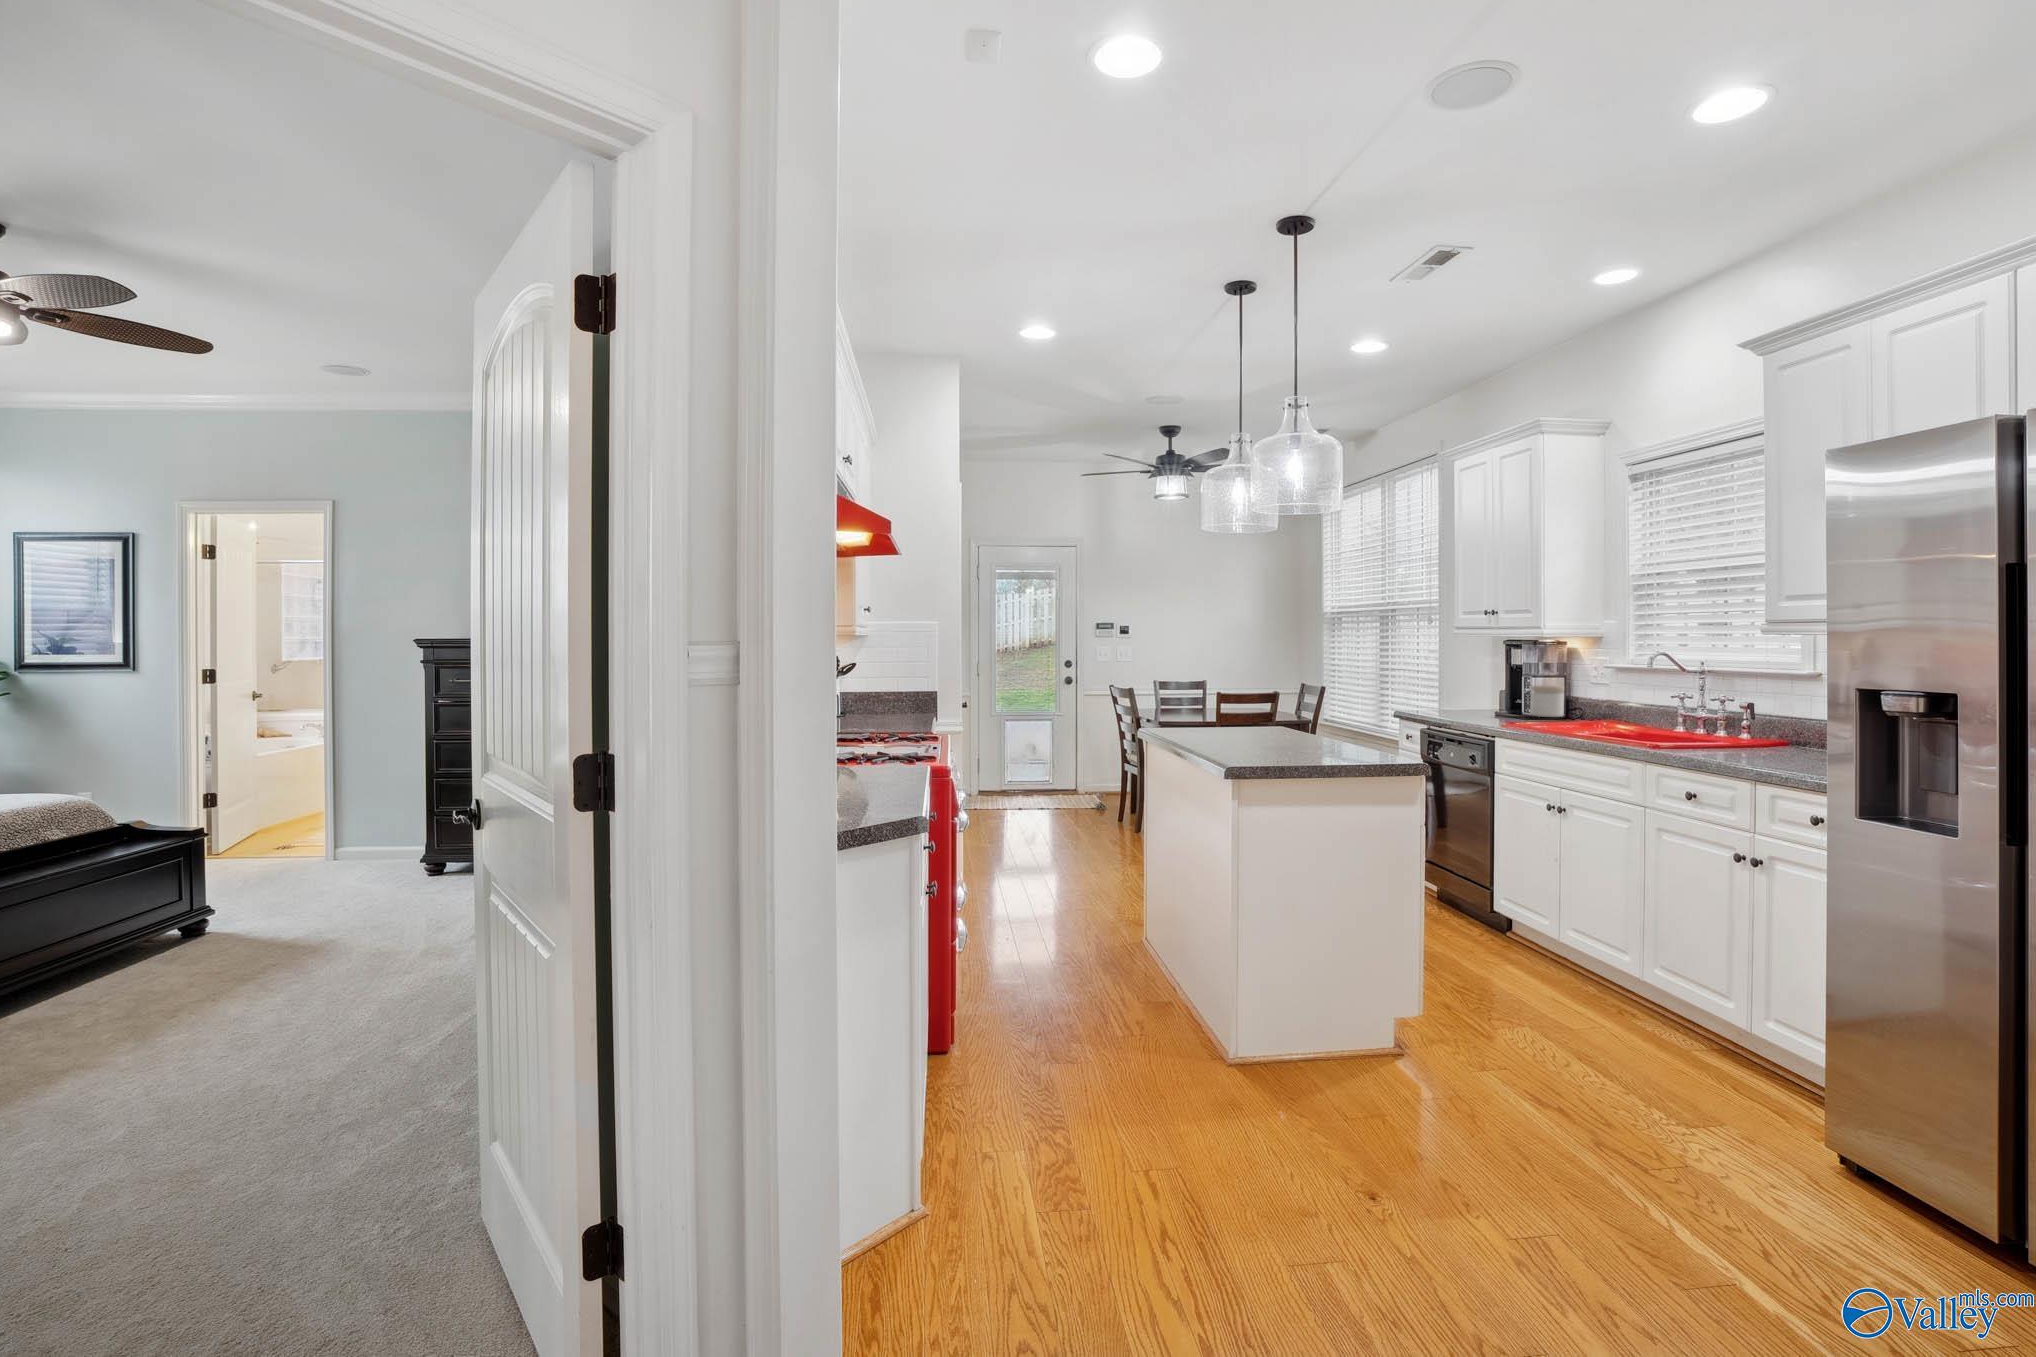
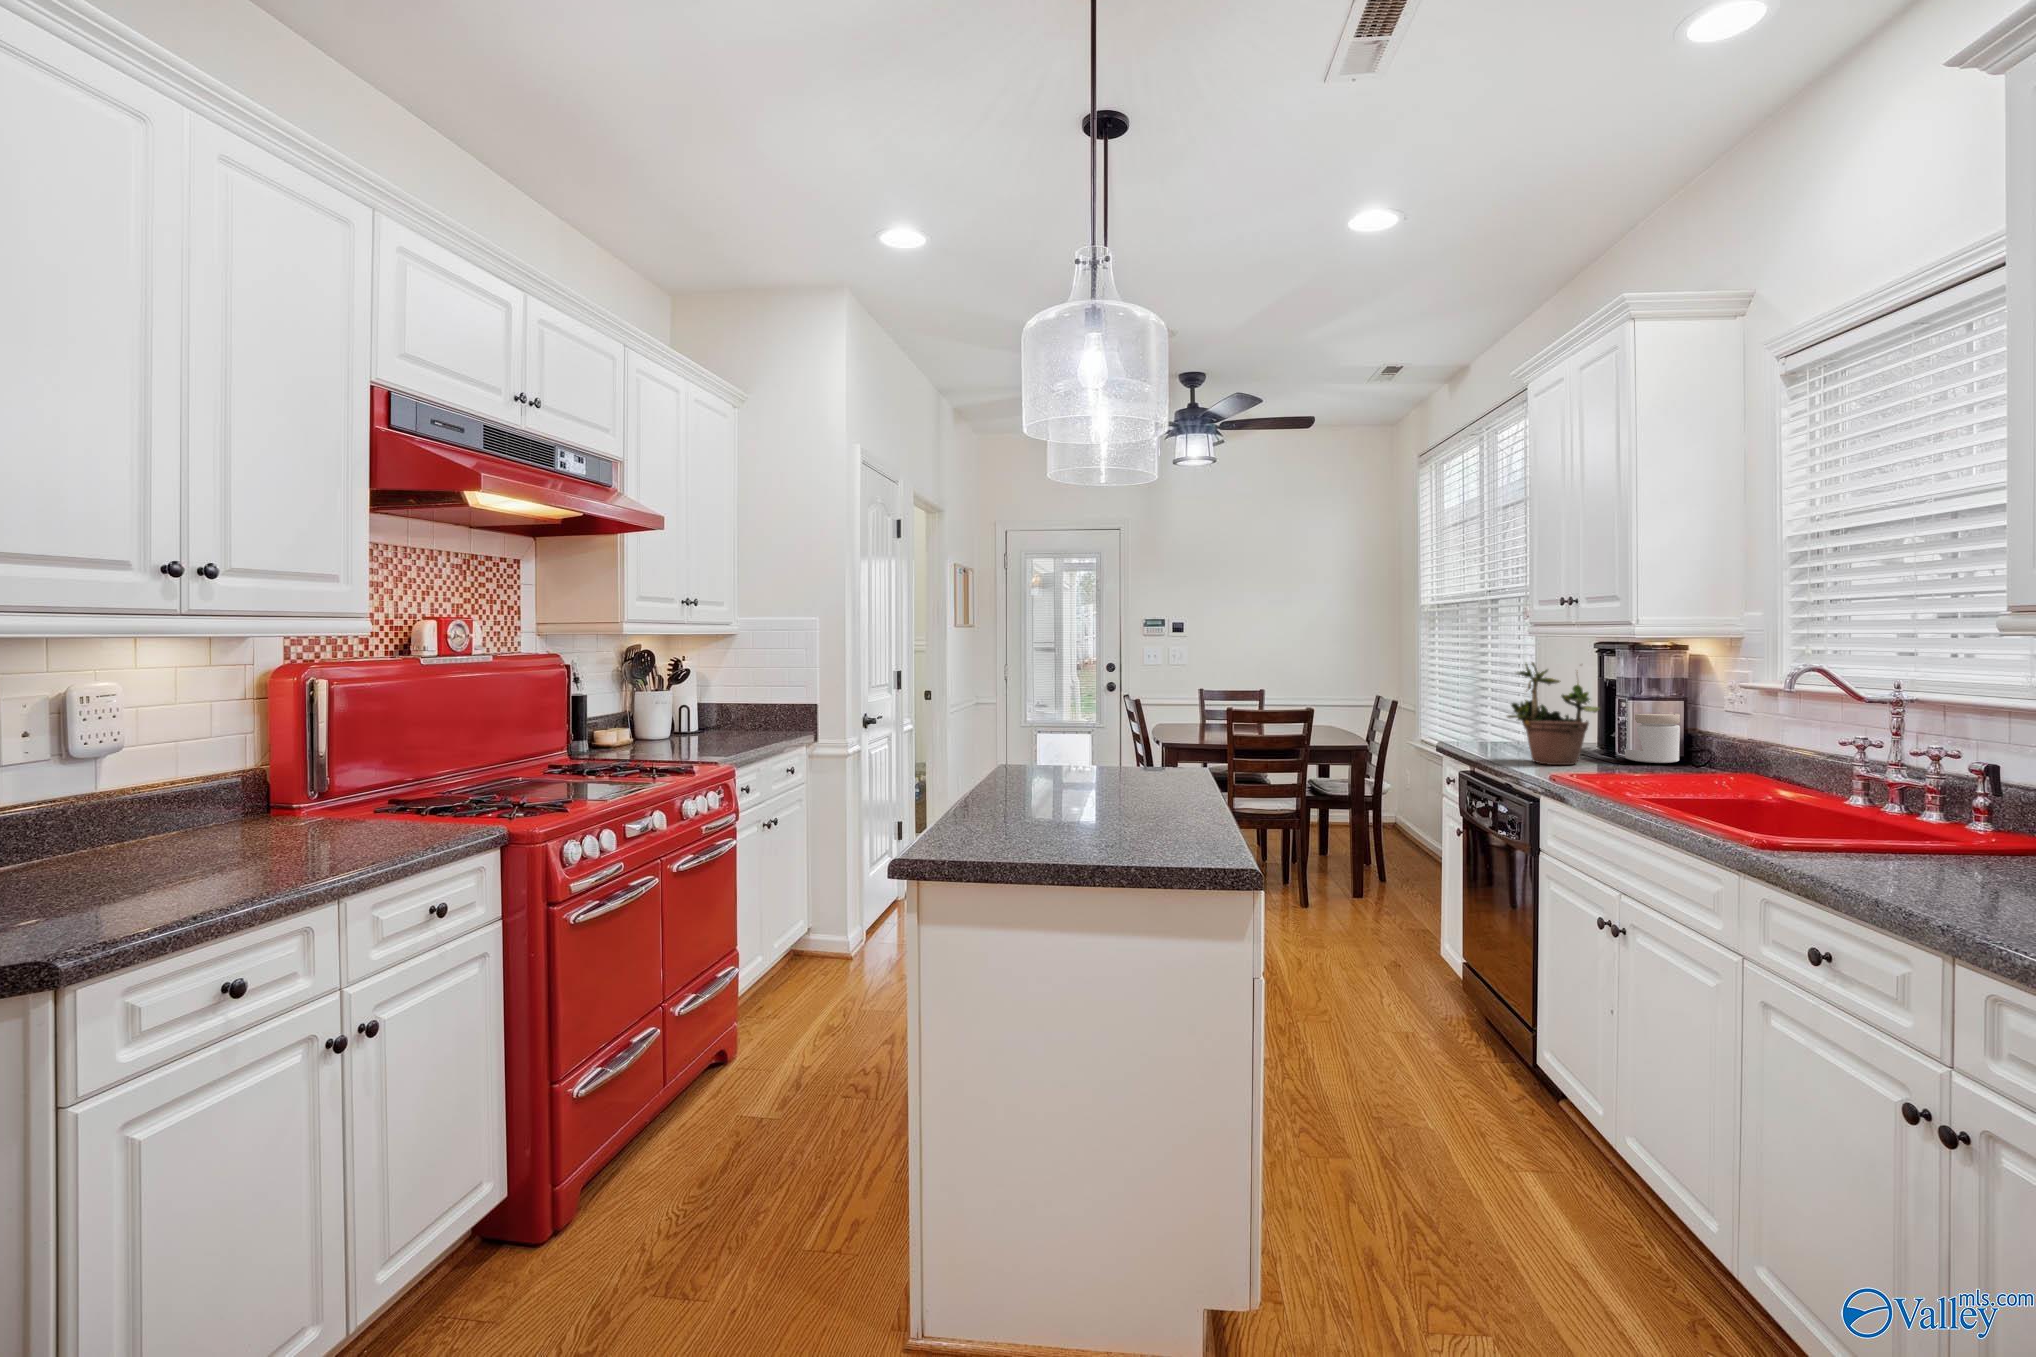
potted plant: none [1463,646,1523,719] -> present [1507,662,1600,765]

